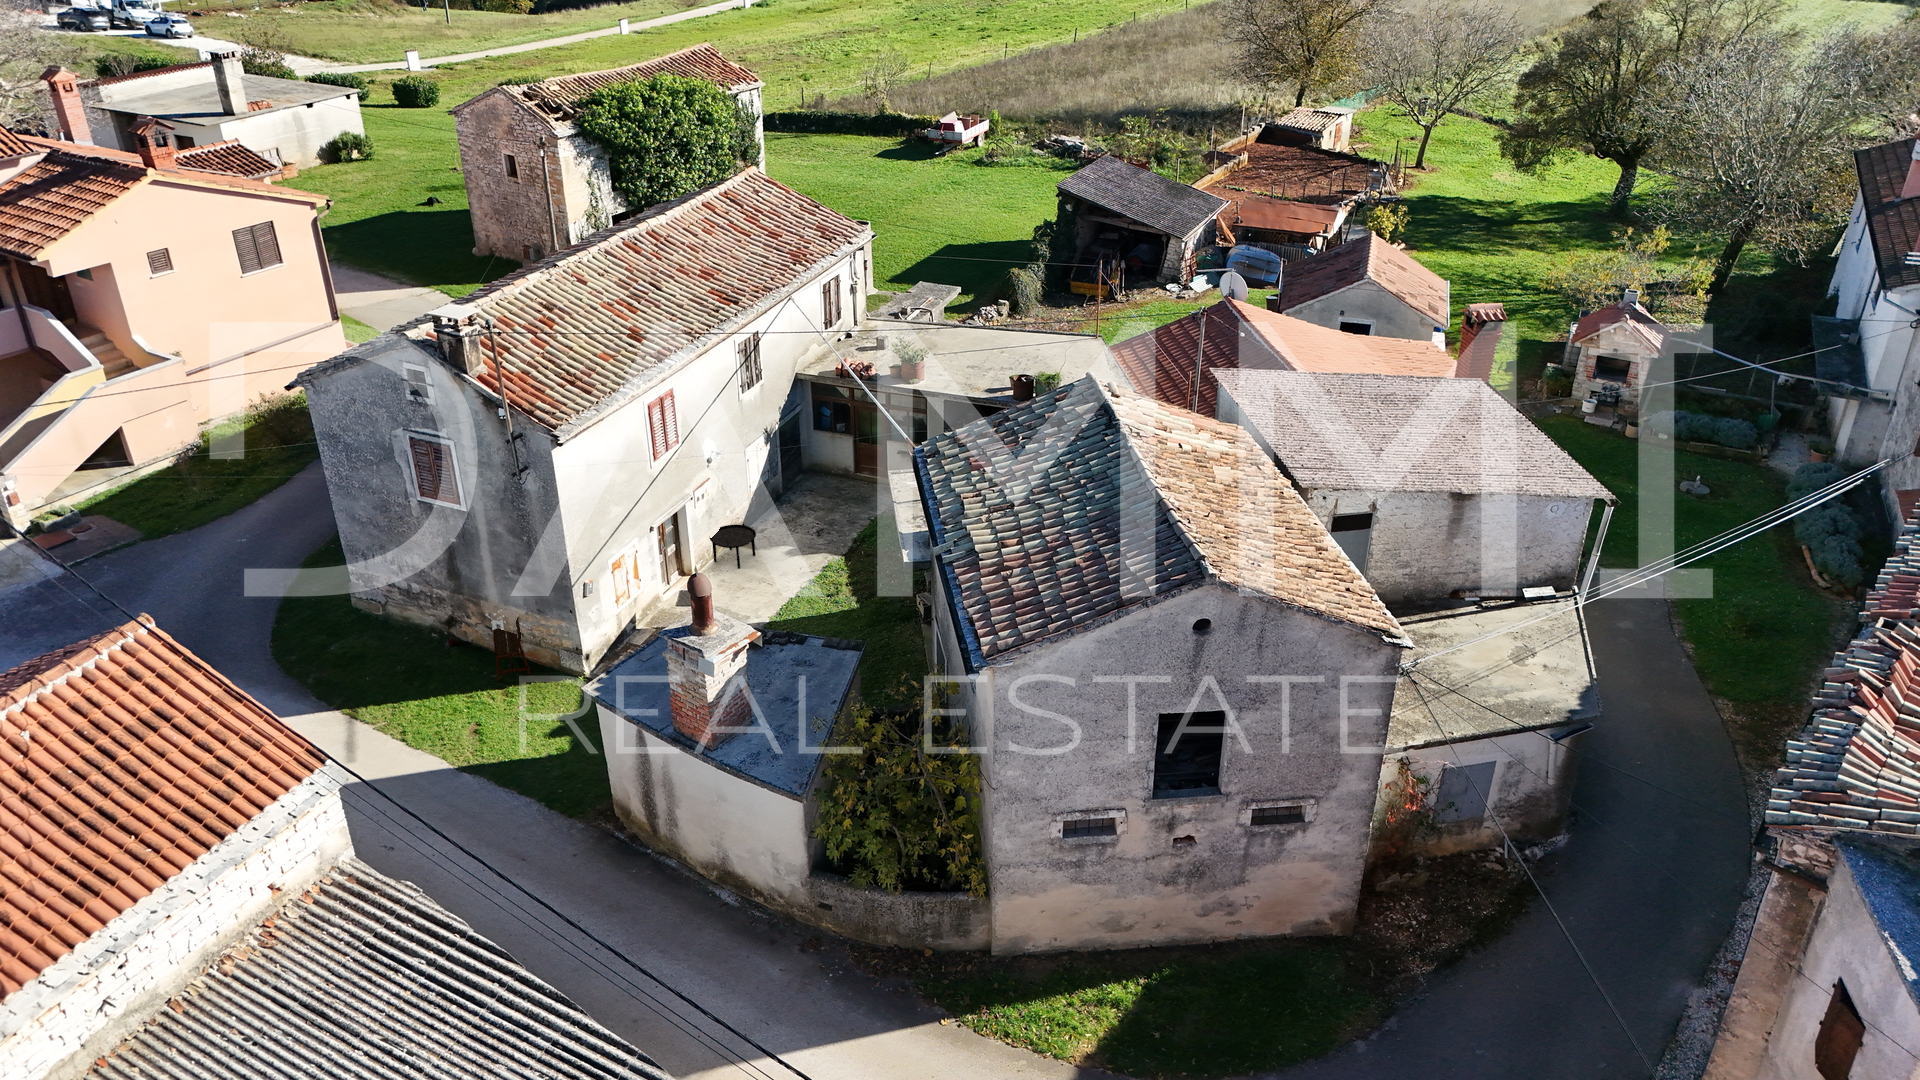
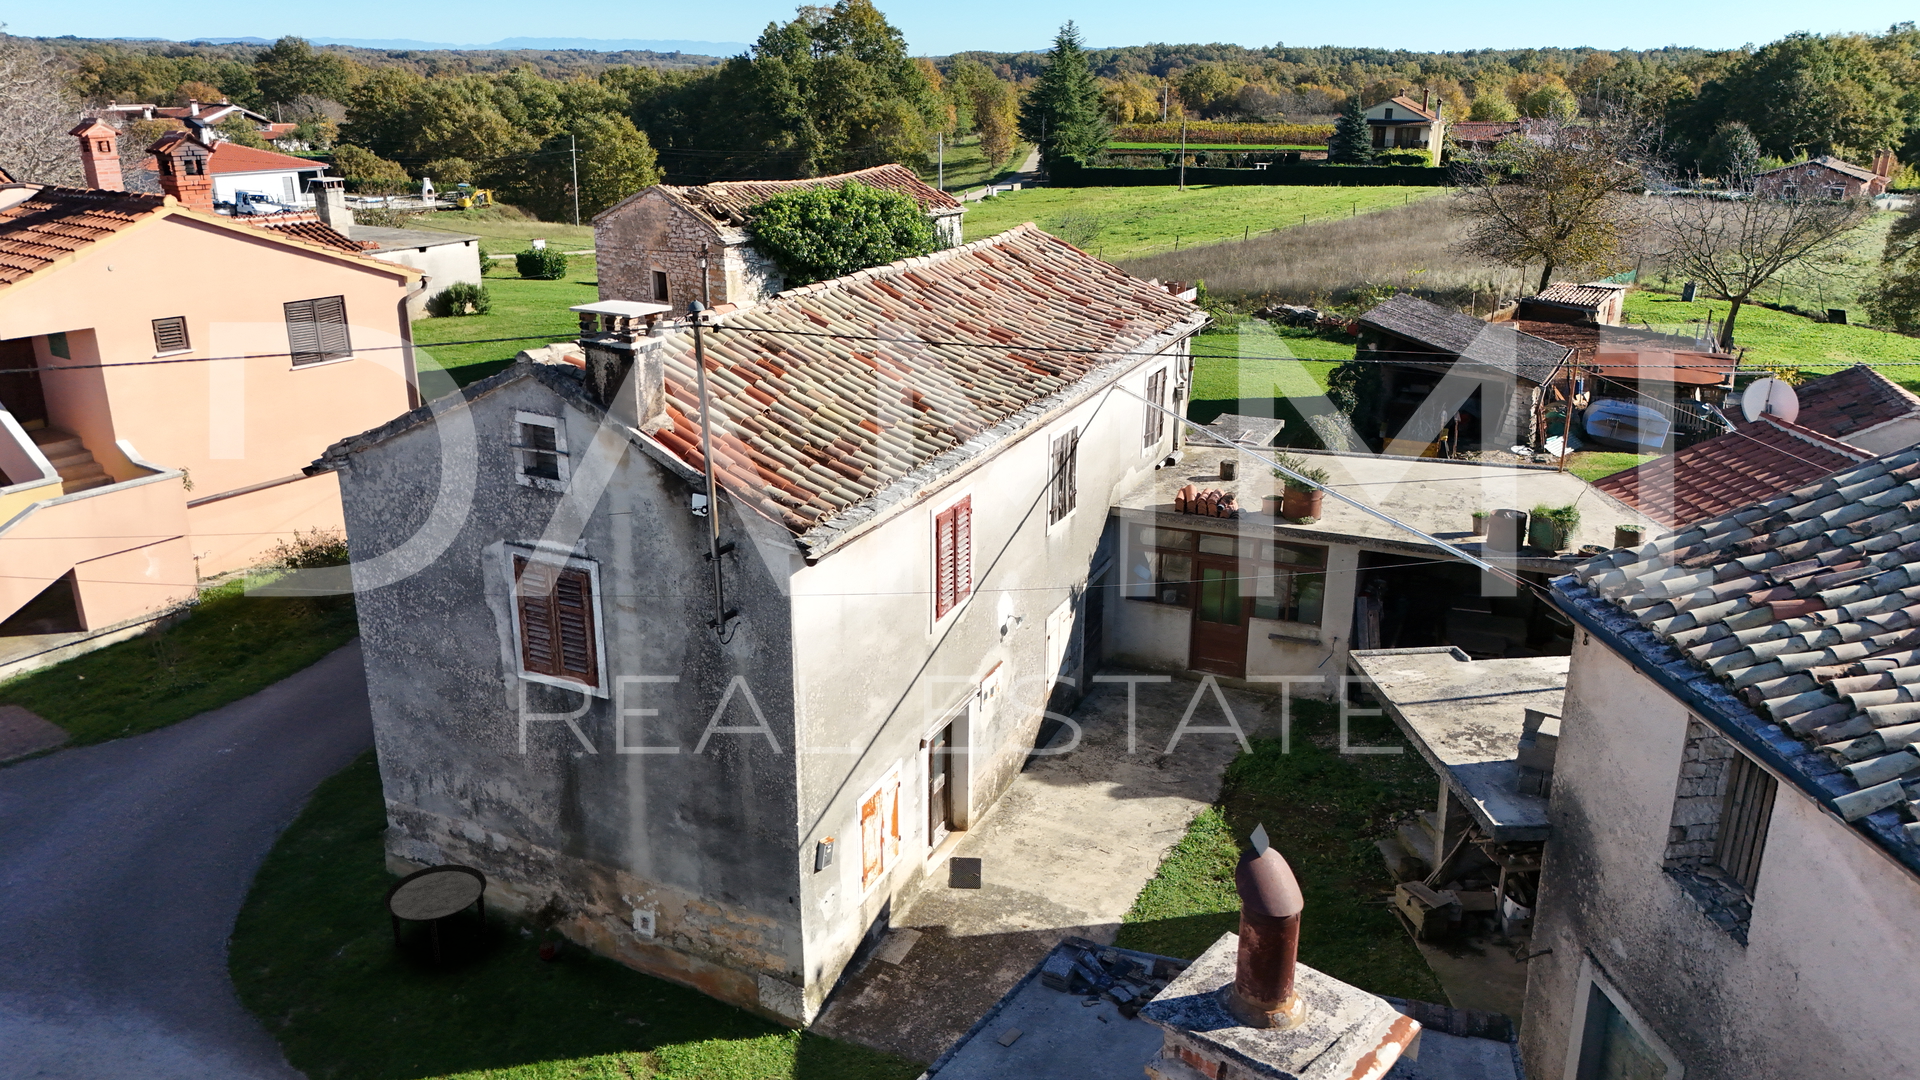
round table: present [709,524,756,569] -> present [384,865,488,965]
bench: present [493,618,531,682] -> none [626,895,695,1045]

